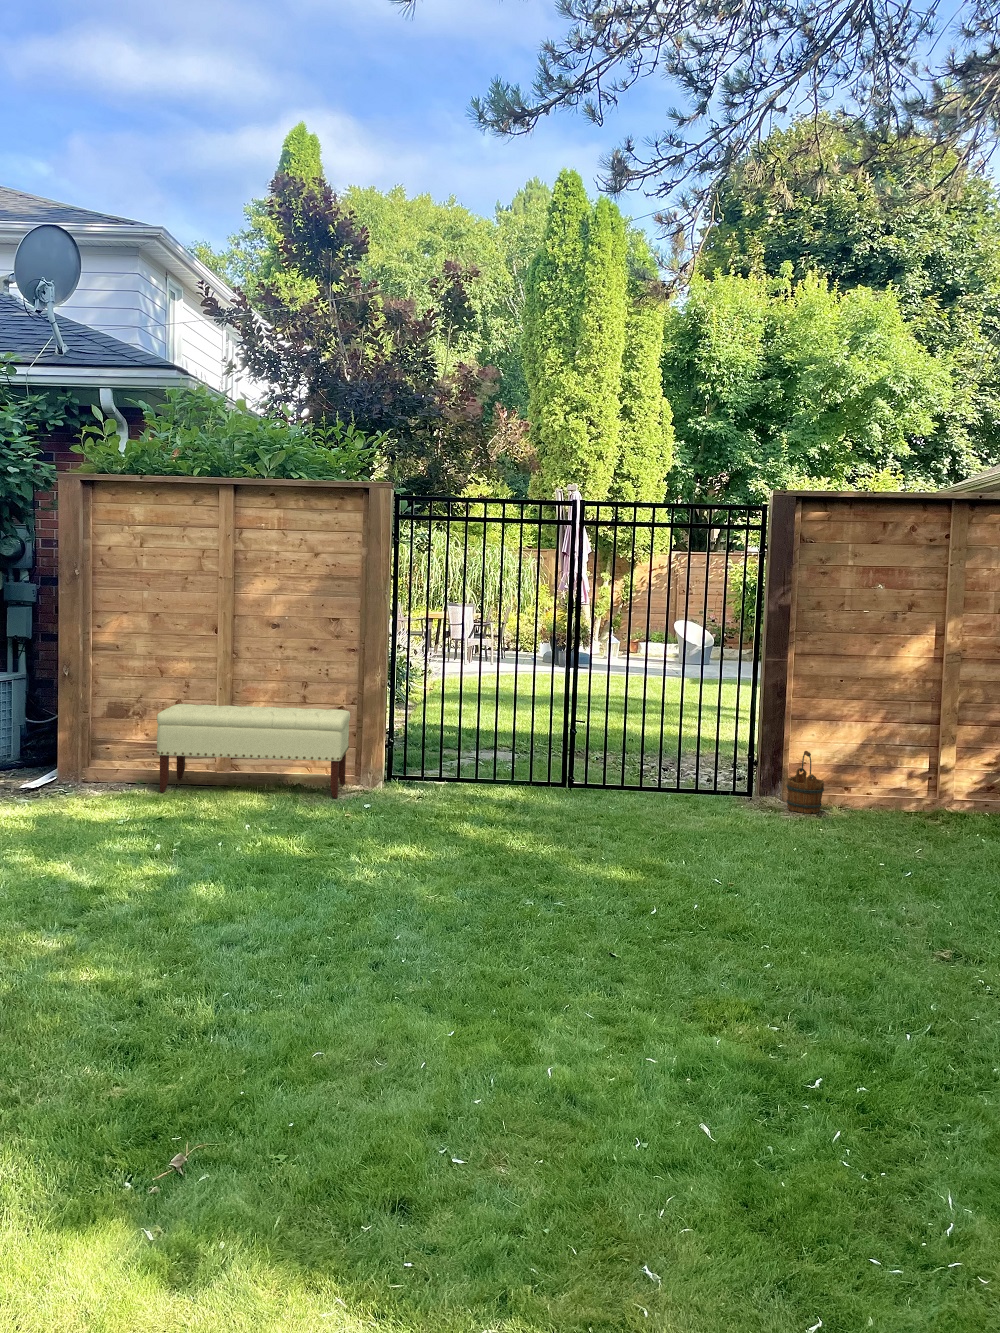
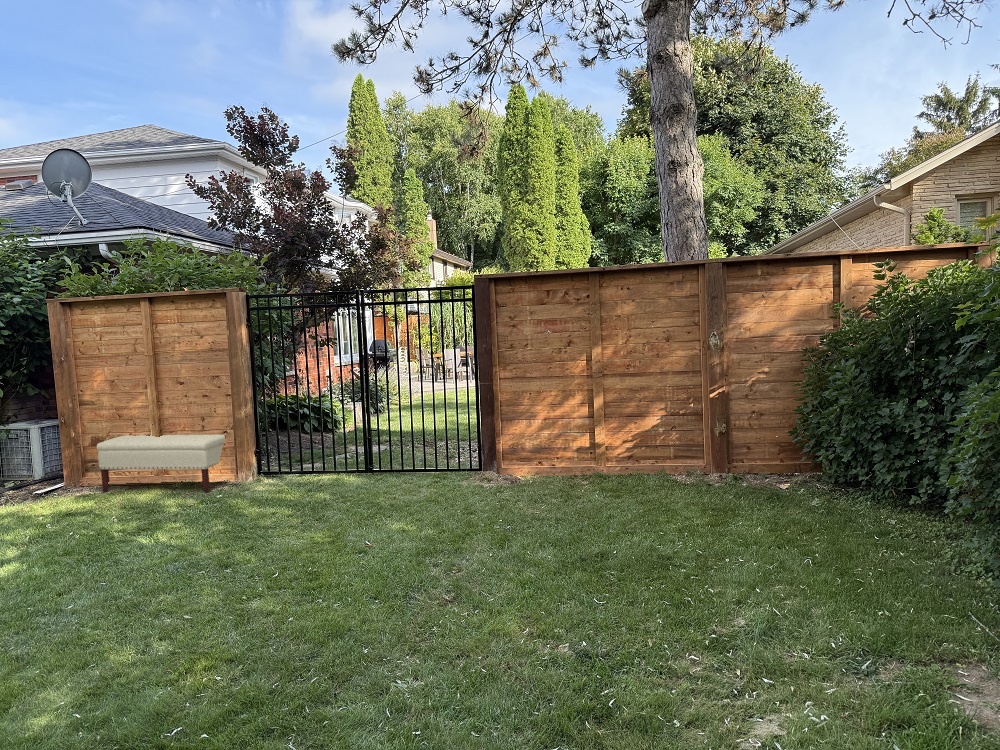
wooden bucket: present [786,751,824,813] -> none [499,450,523,493]

